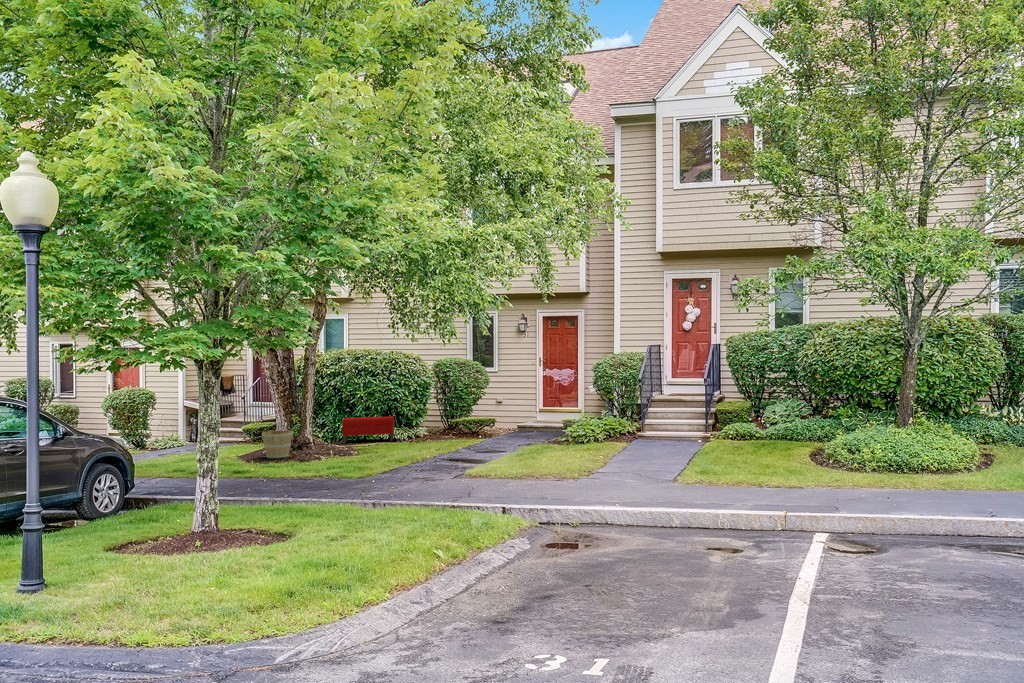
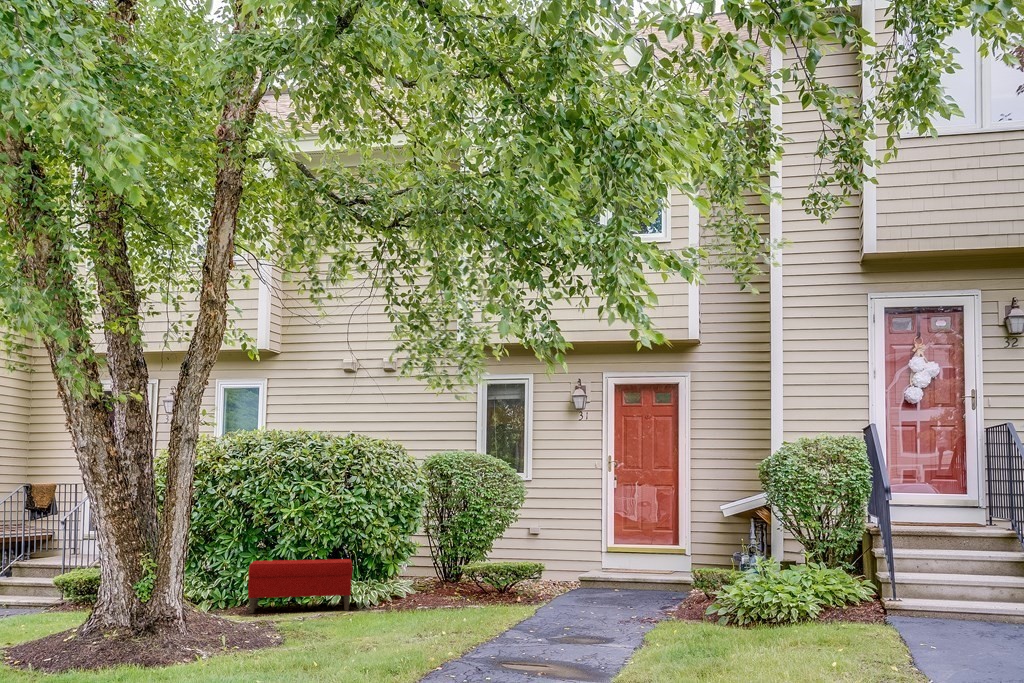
wooden bucket: present [262,430,293,458] -> none [62,589,138,657]

